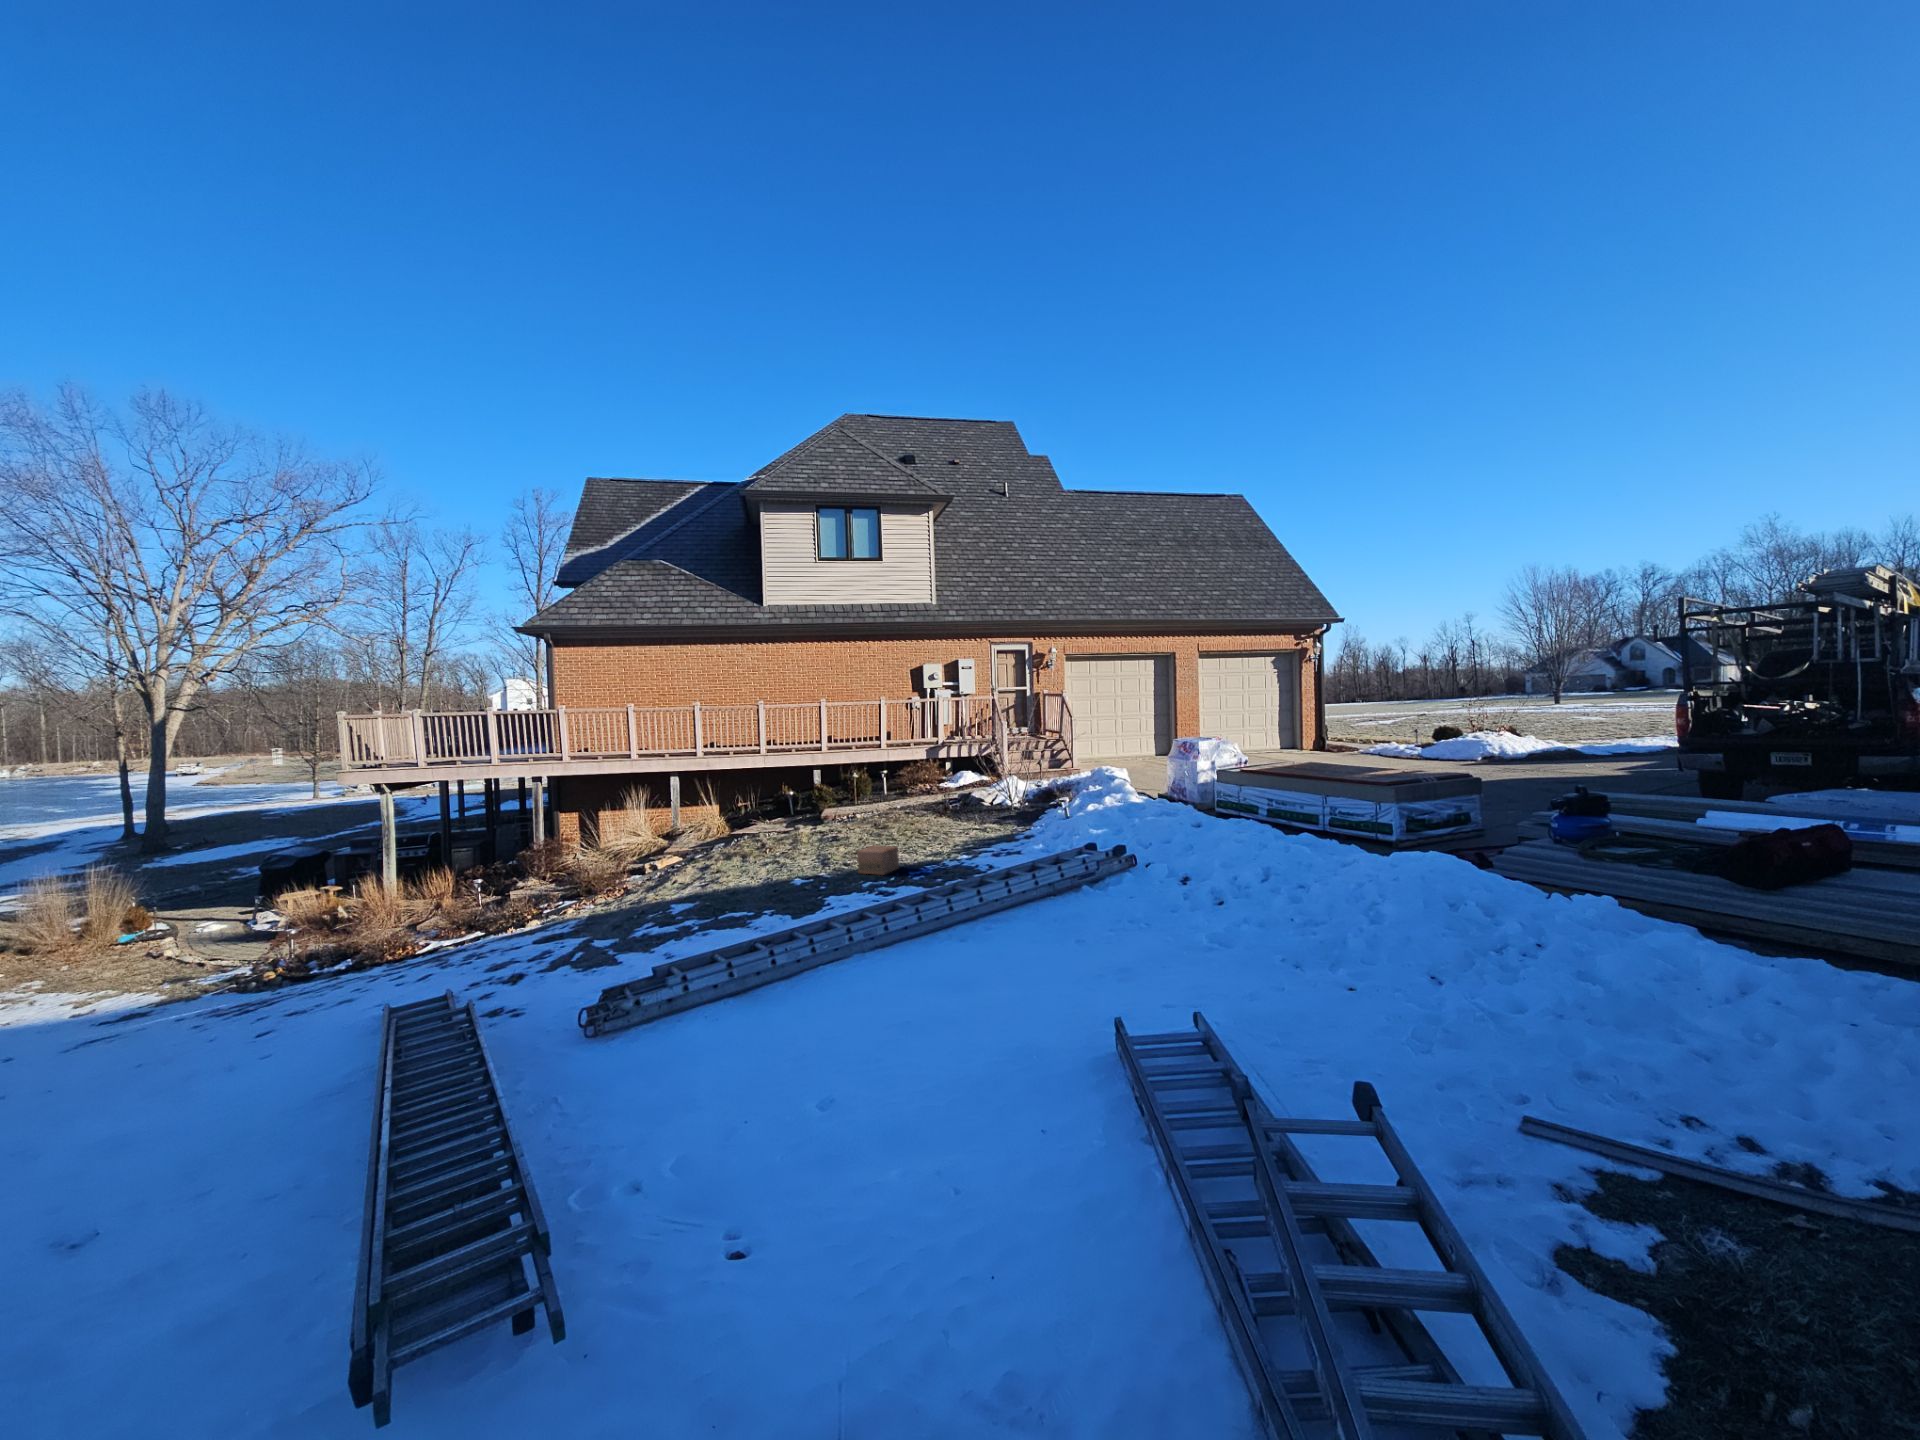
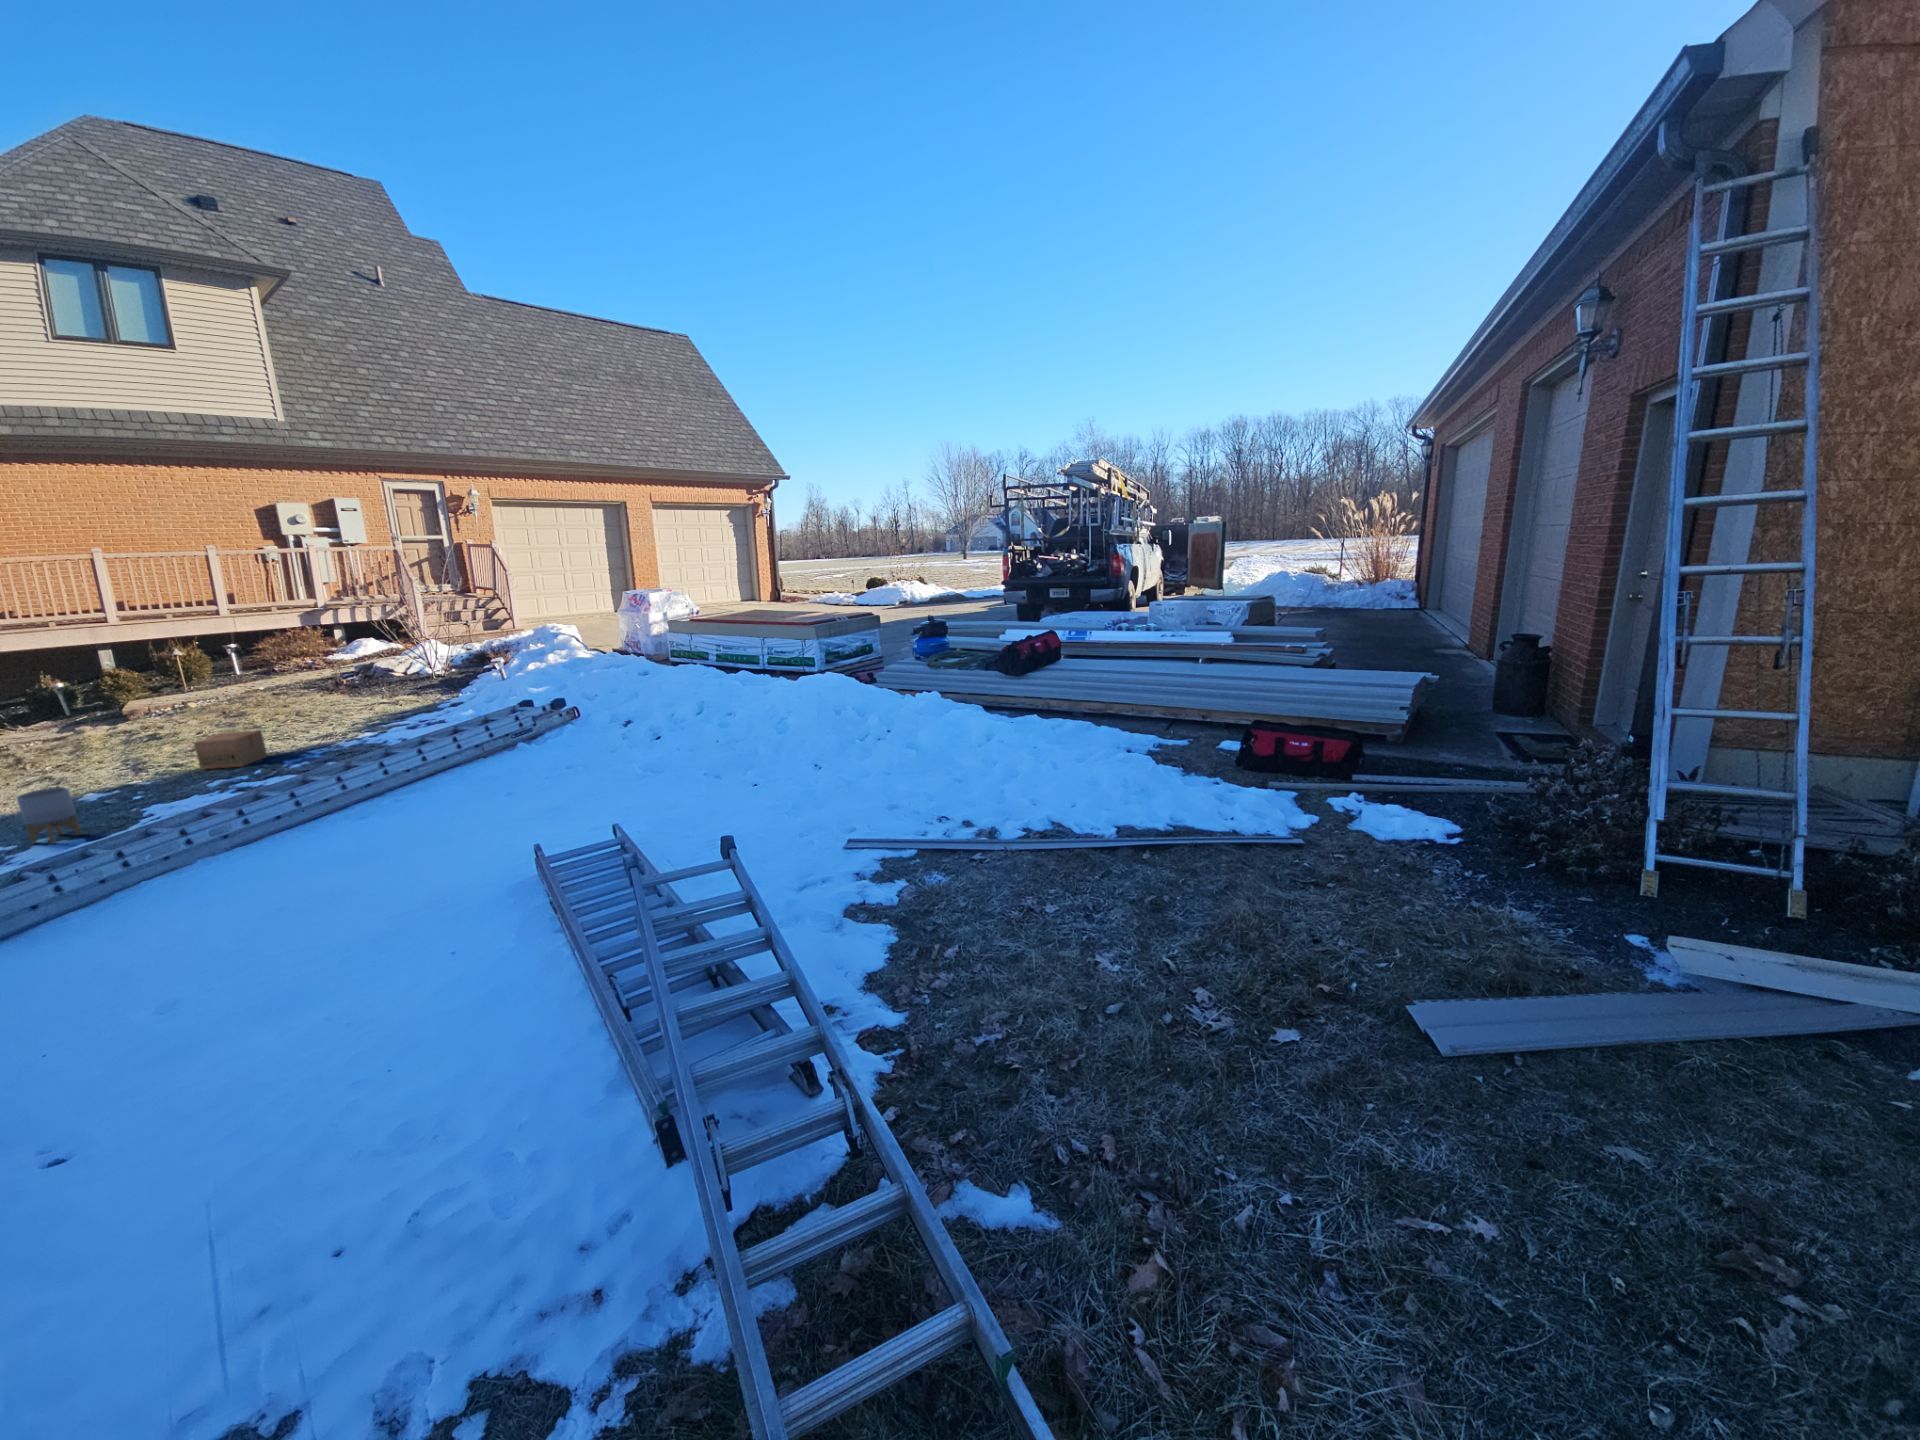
planter: none [759,879,789,922] -> present [17,787,82,844]

